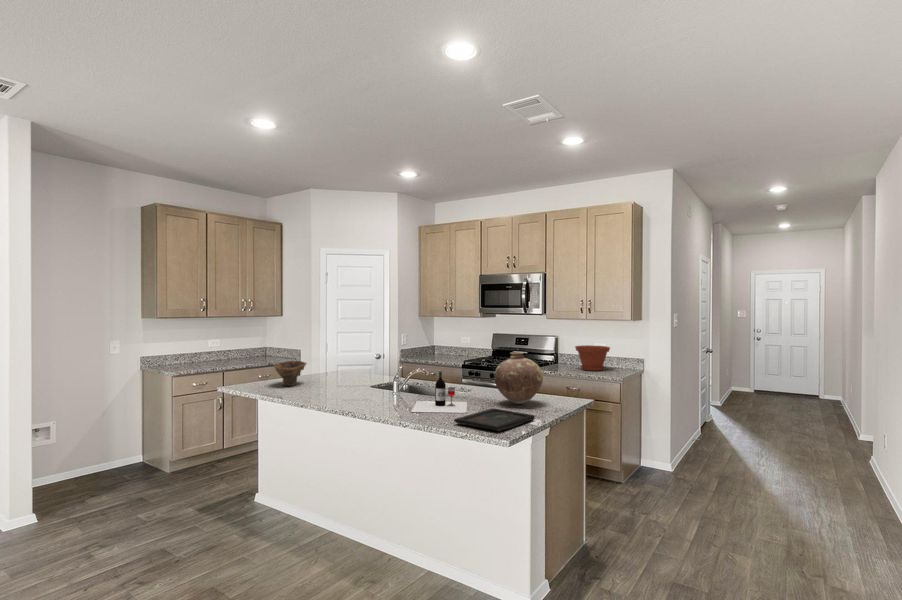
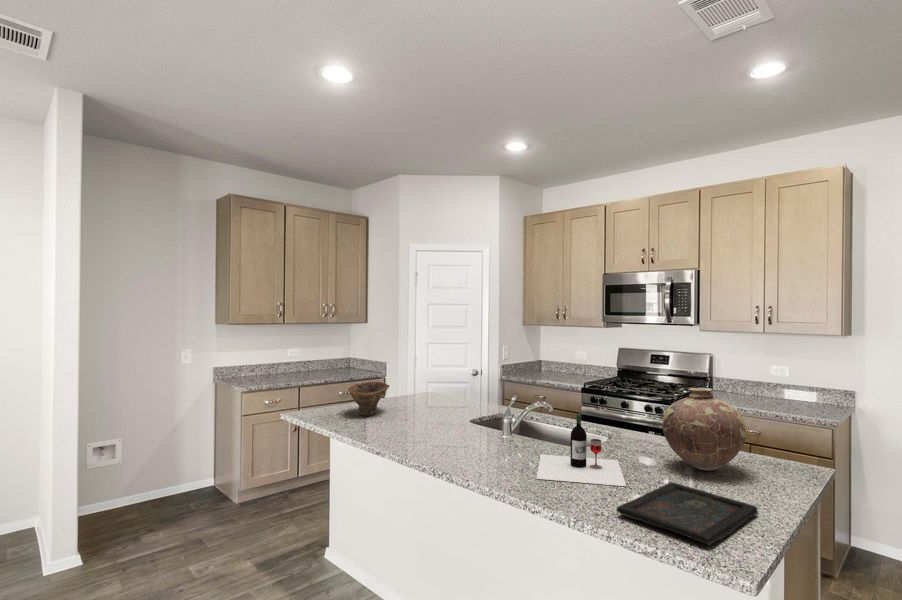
plant pot: present [575,345,610,371] -> none [746,369,801,405]

